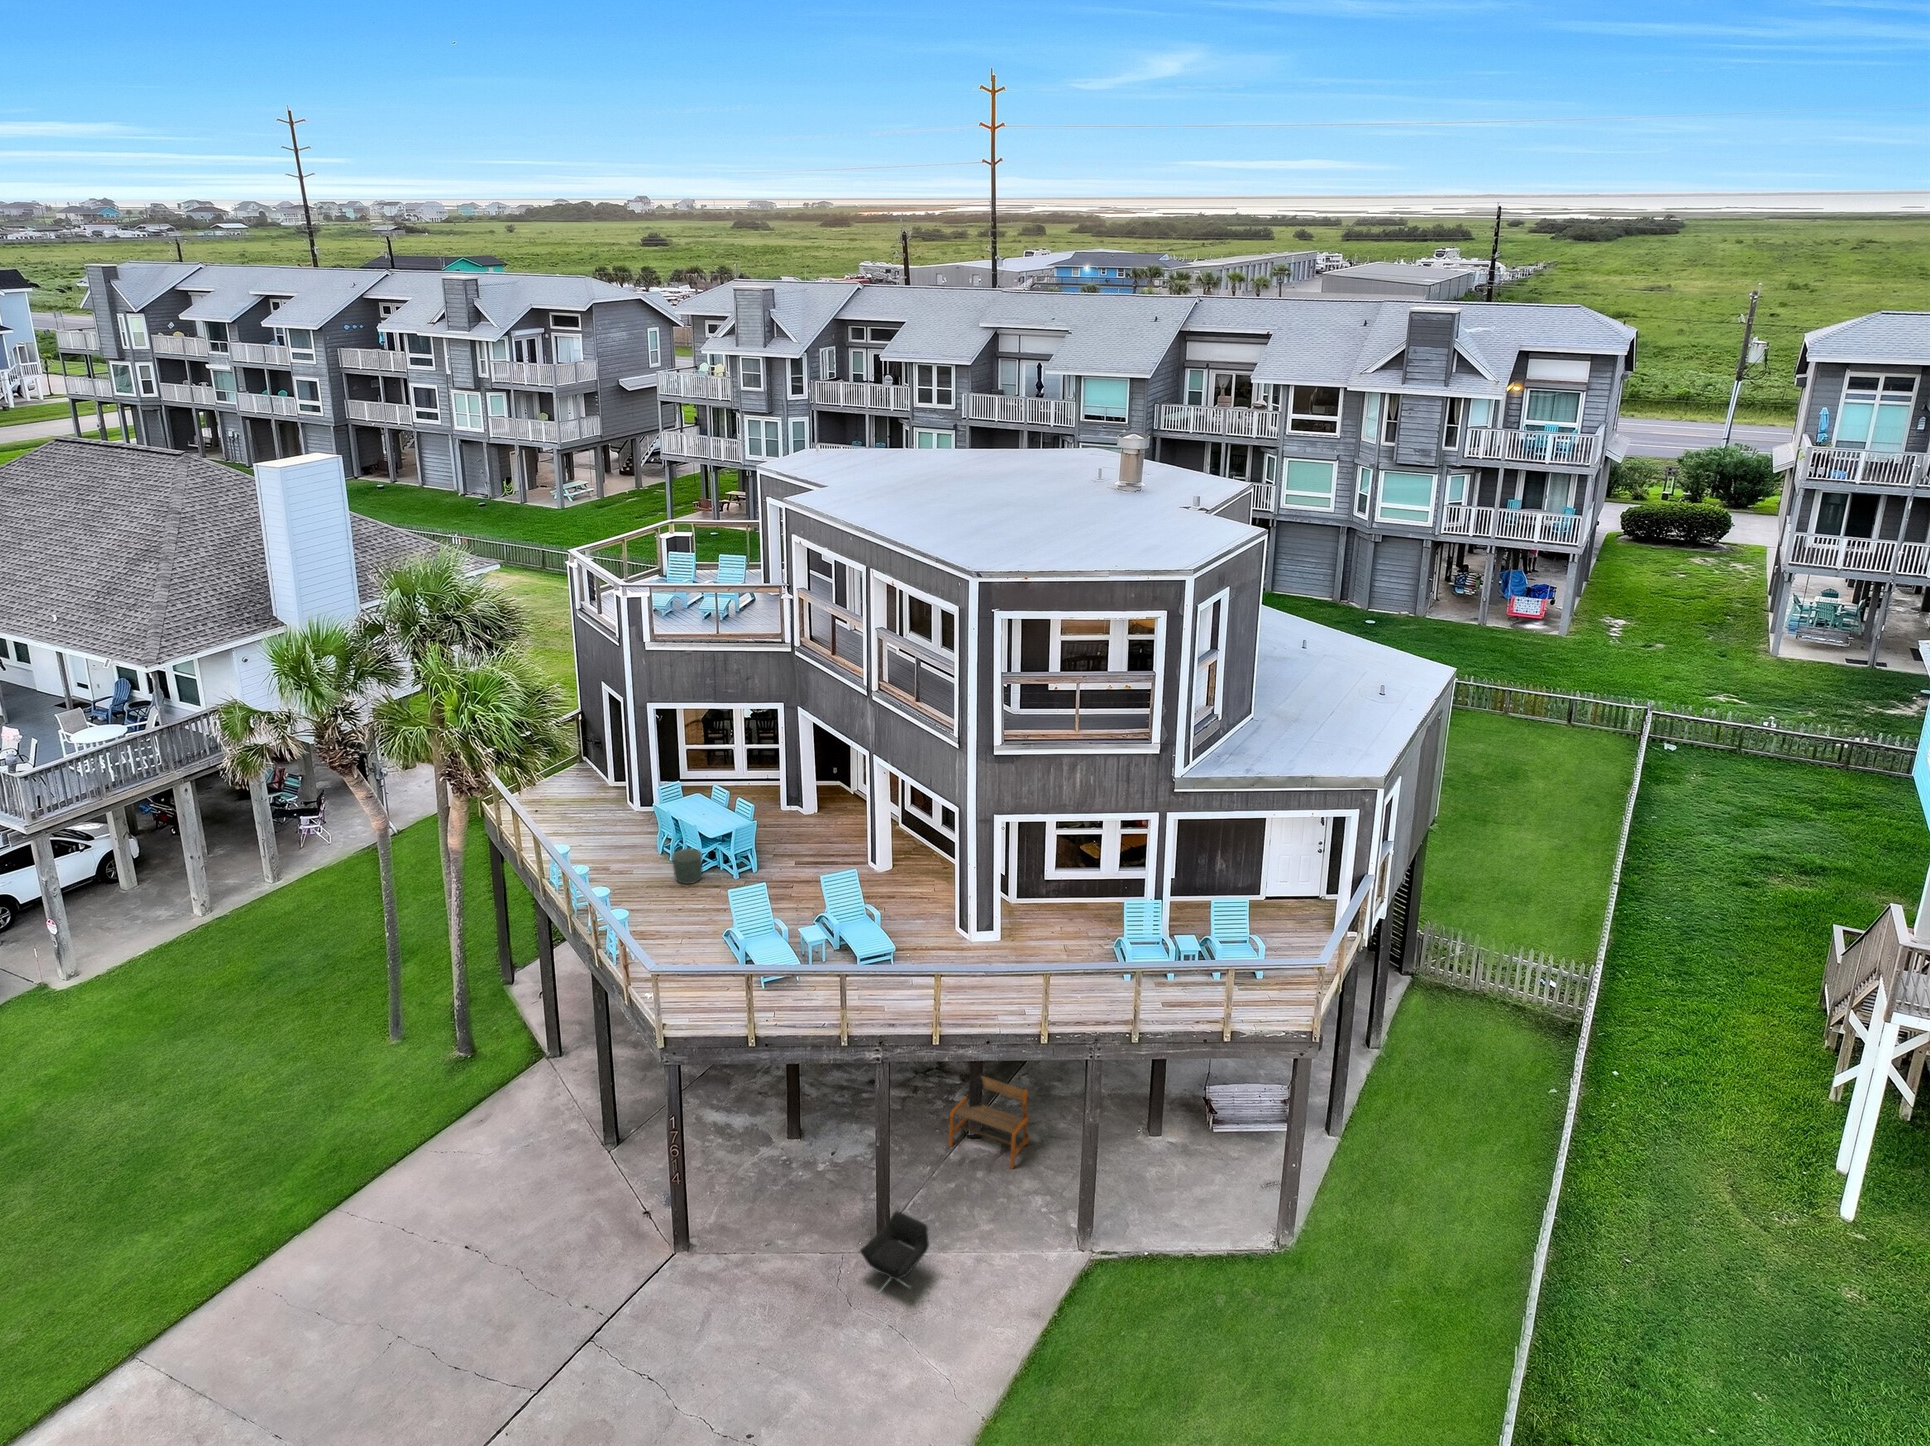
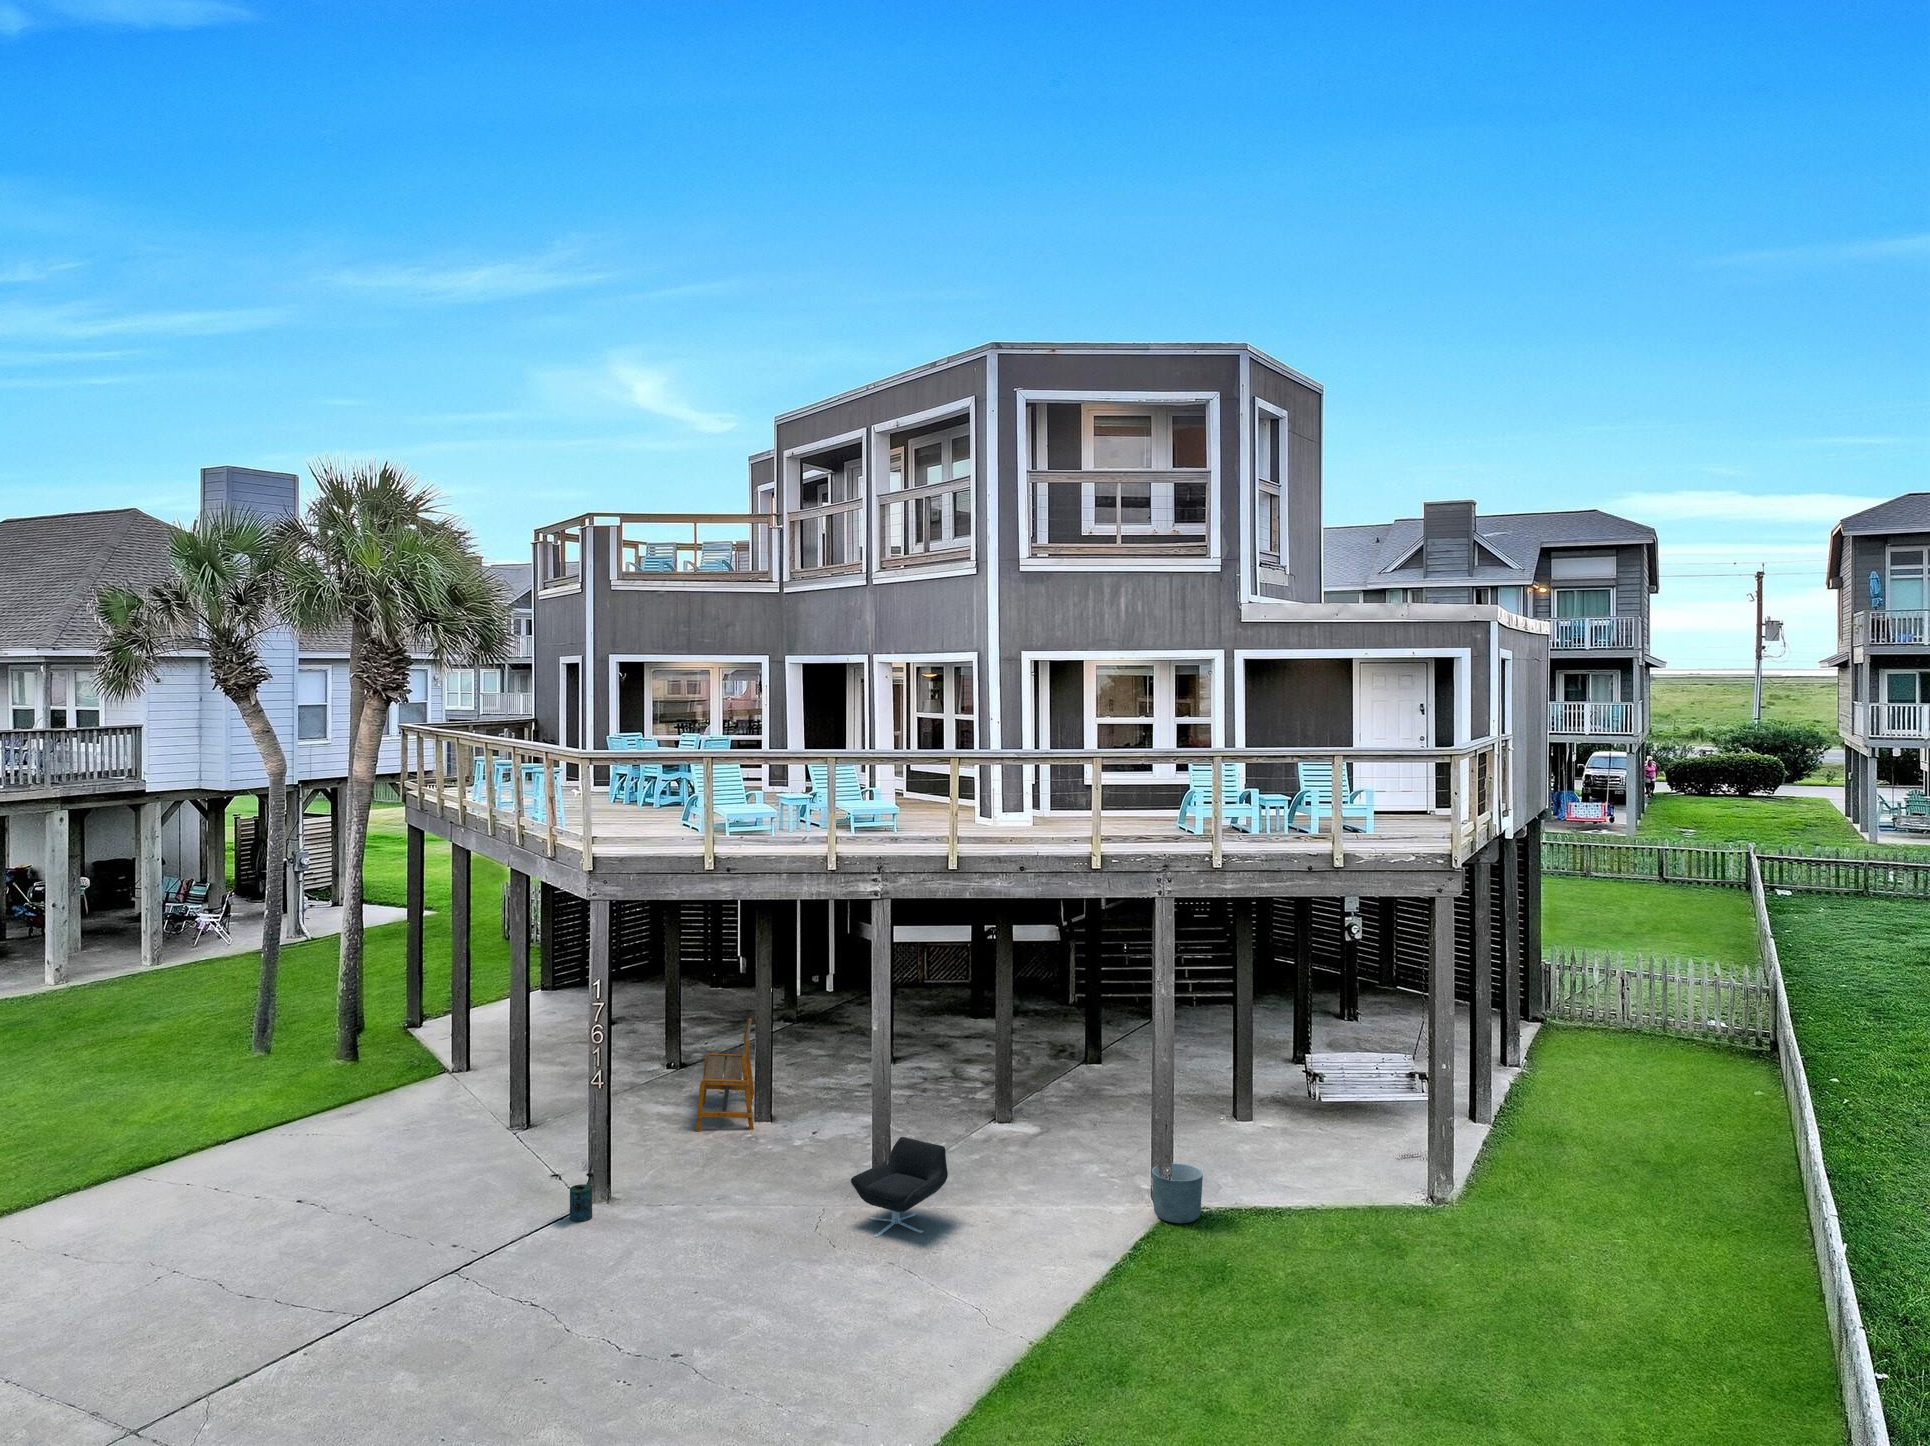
planter: present [672,848,702,884] -> present [1152,1163,1203,1223]
bench: present [949,1076,1030,1168] -> present [696,1019,754,1132]
watering can: none [662,1237,679,1277] -> present [570,1173,594,1222]

